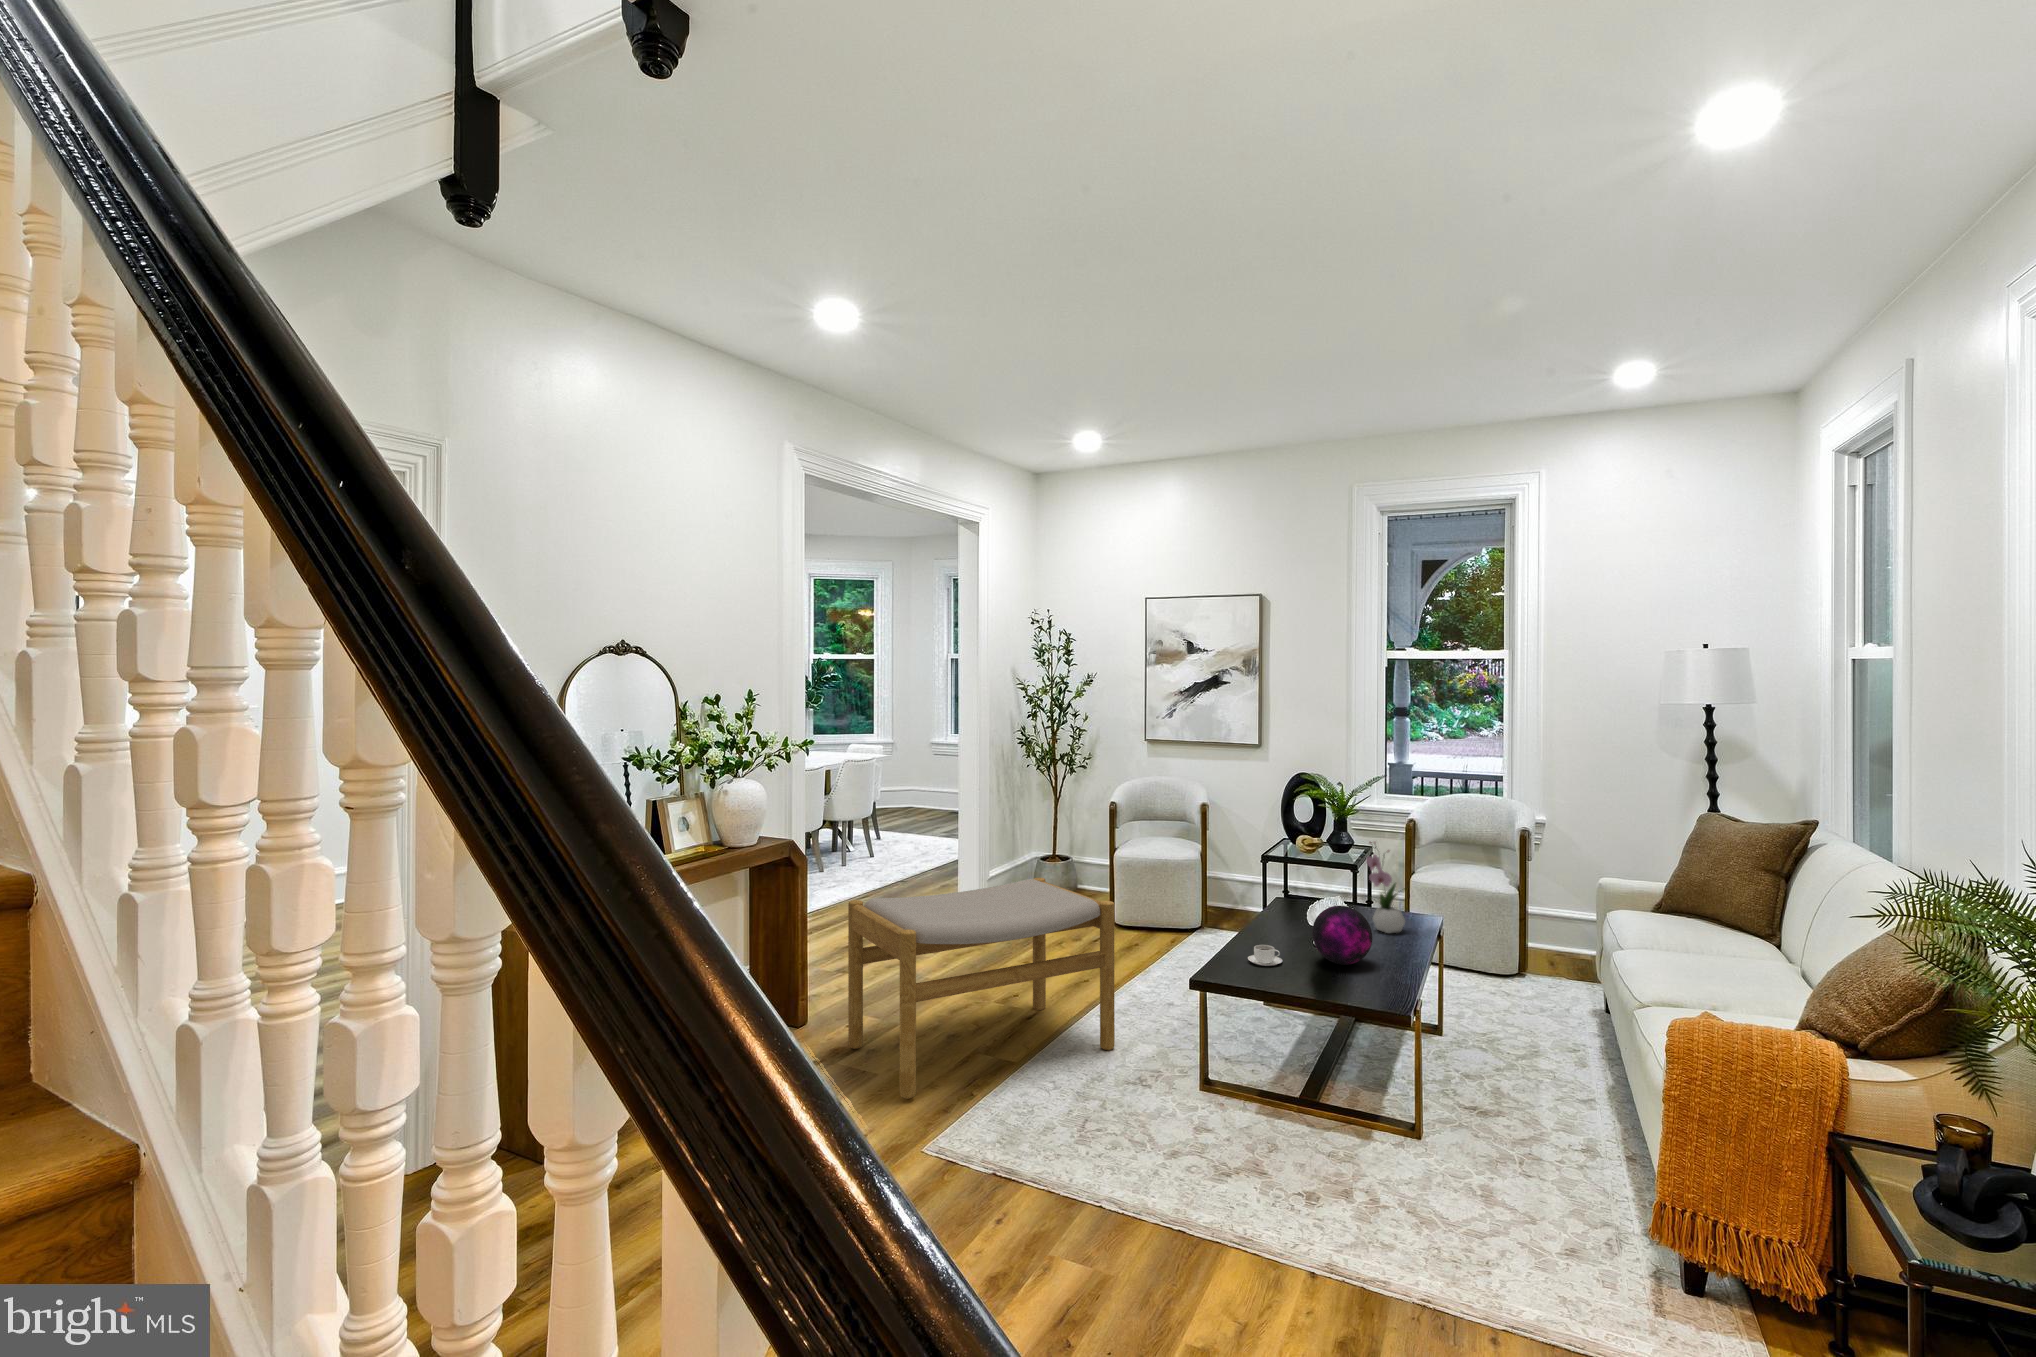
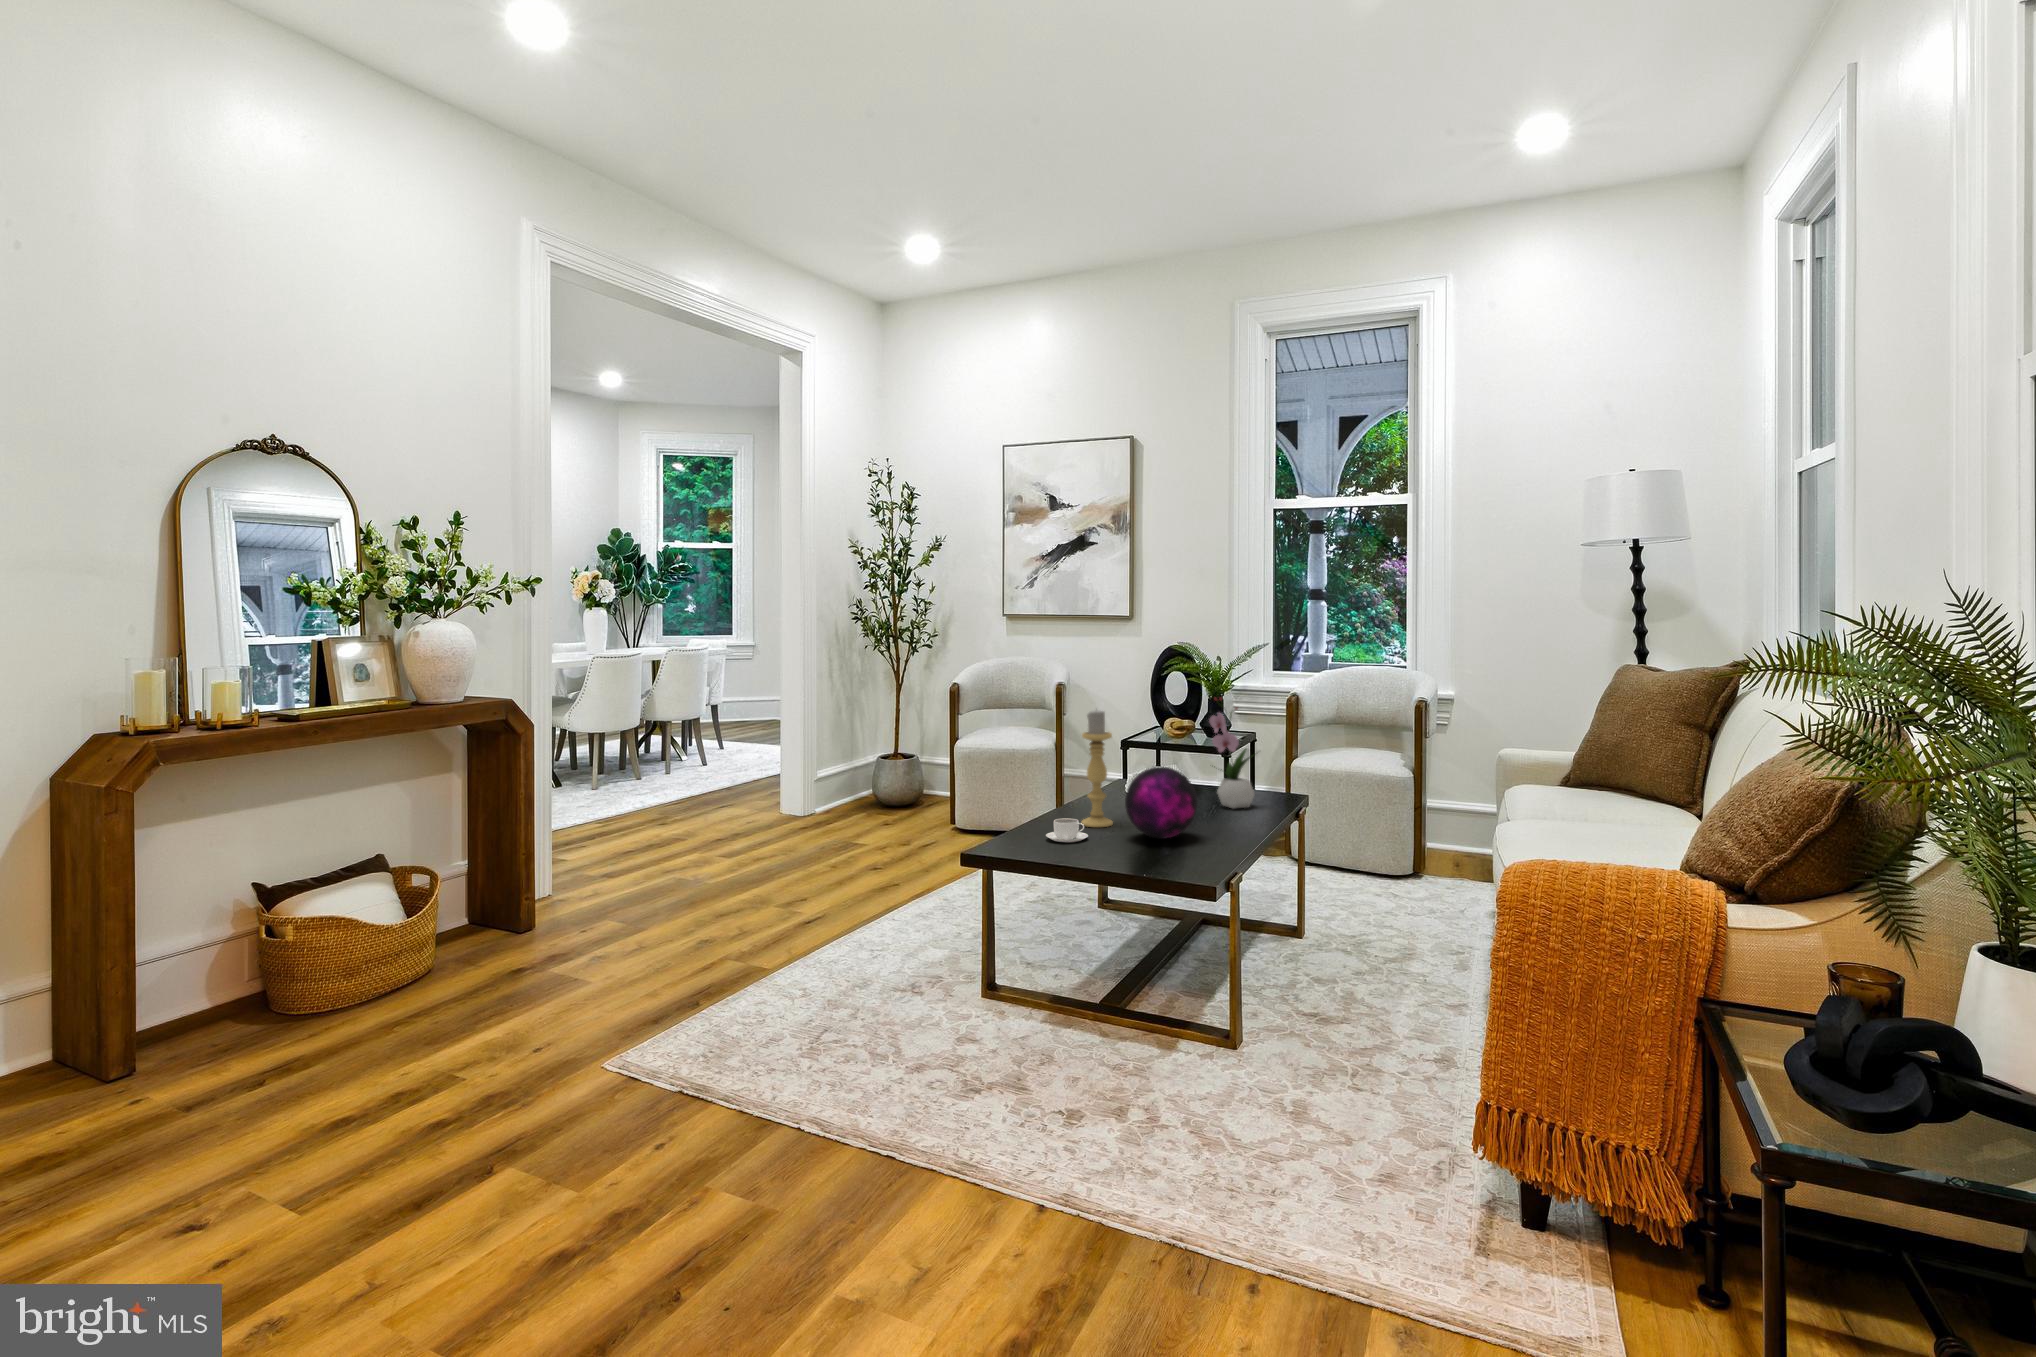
candle holder: none [1268,854,1295,951] -> present [1082,710,1113,827]
footstool: present [848,878,1115,1099] -> none [552,755,897,1016]

